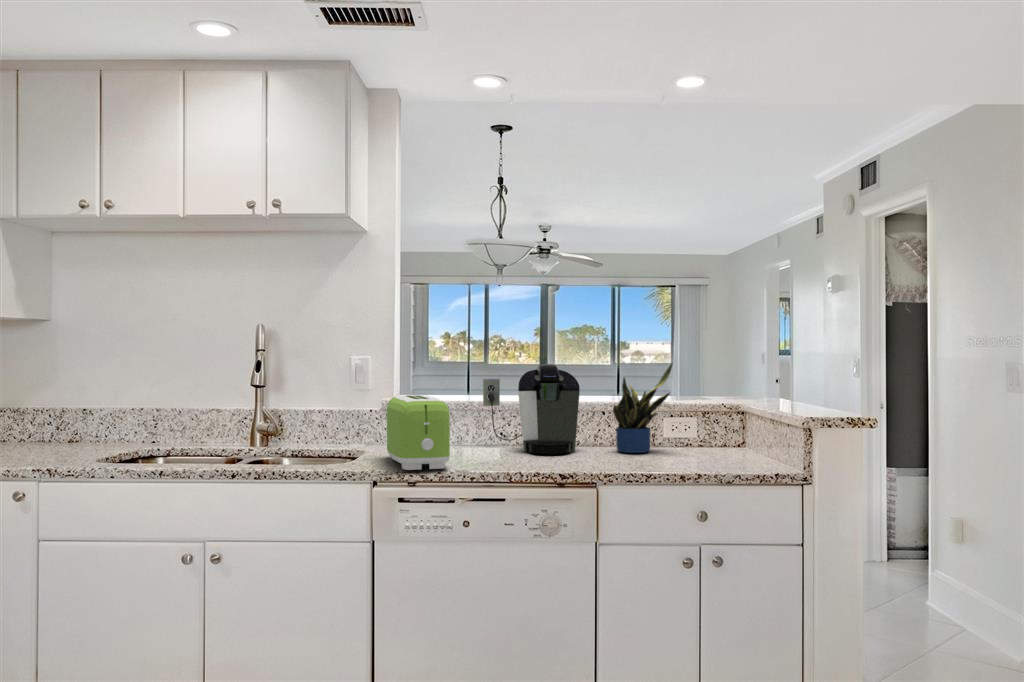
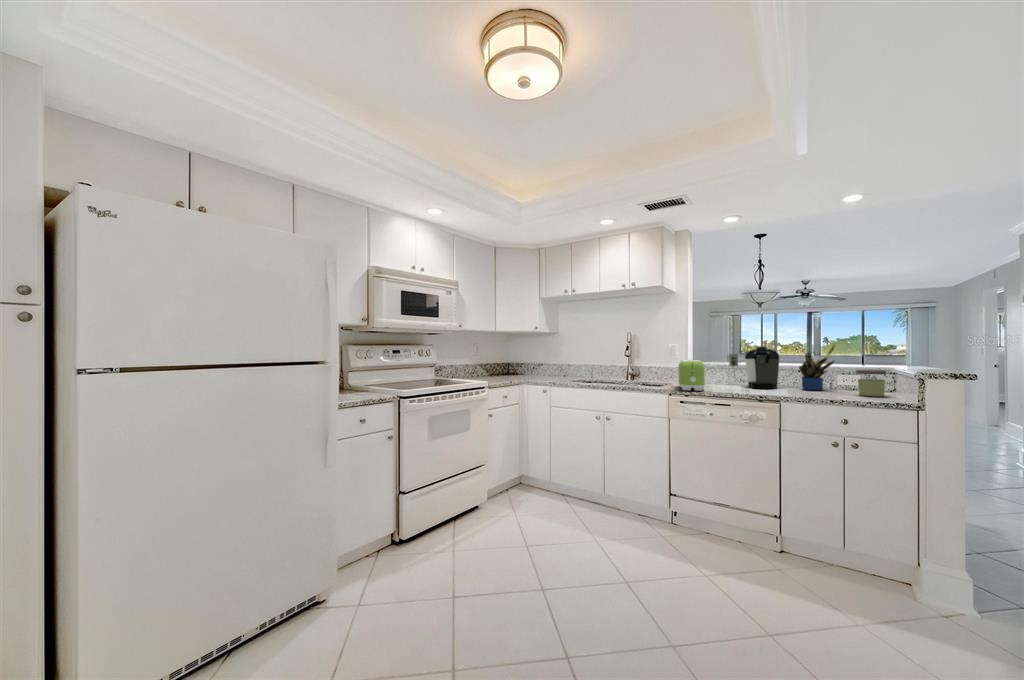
jar: none [706,411,752,462] -> present [856,370,886,396]

